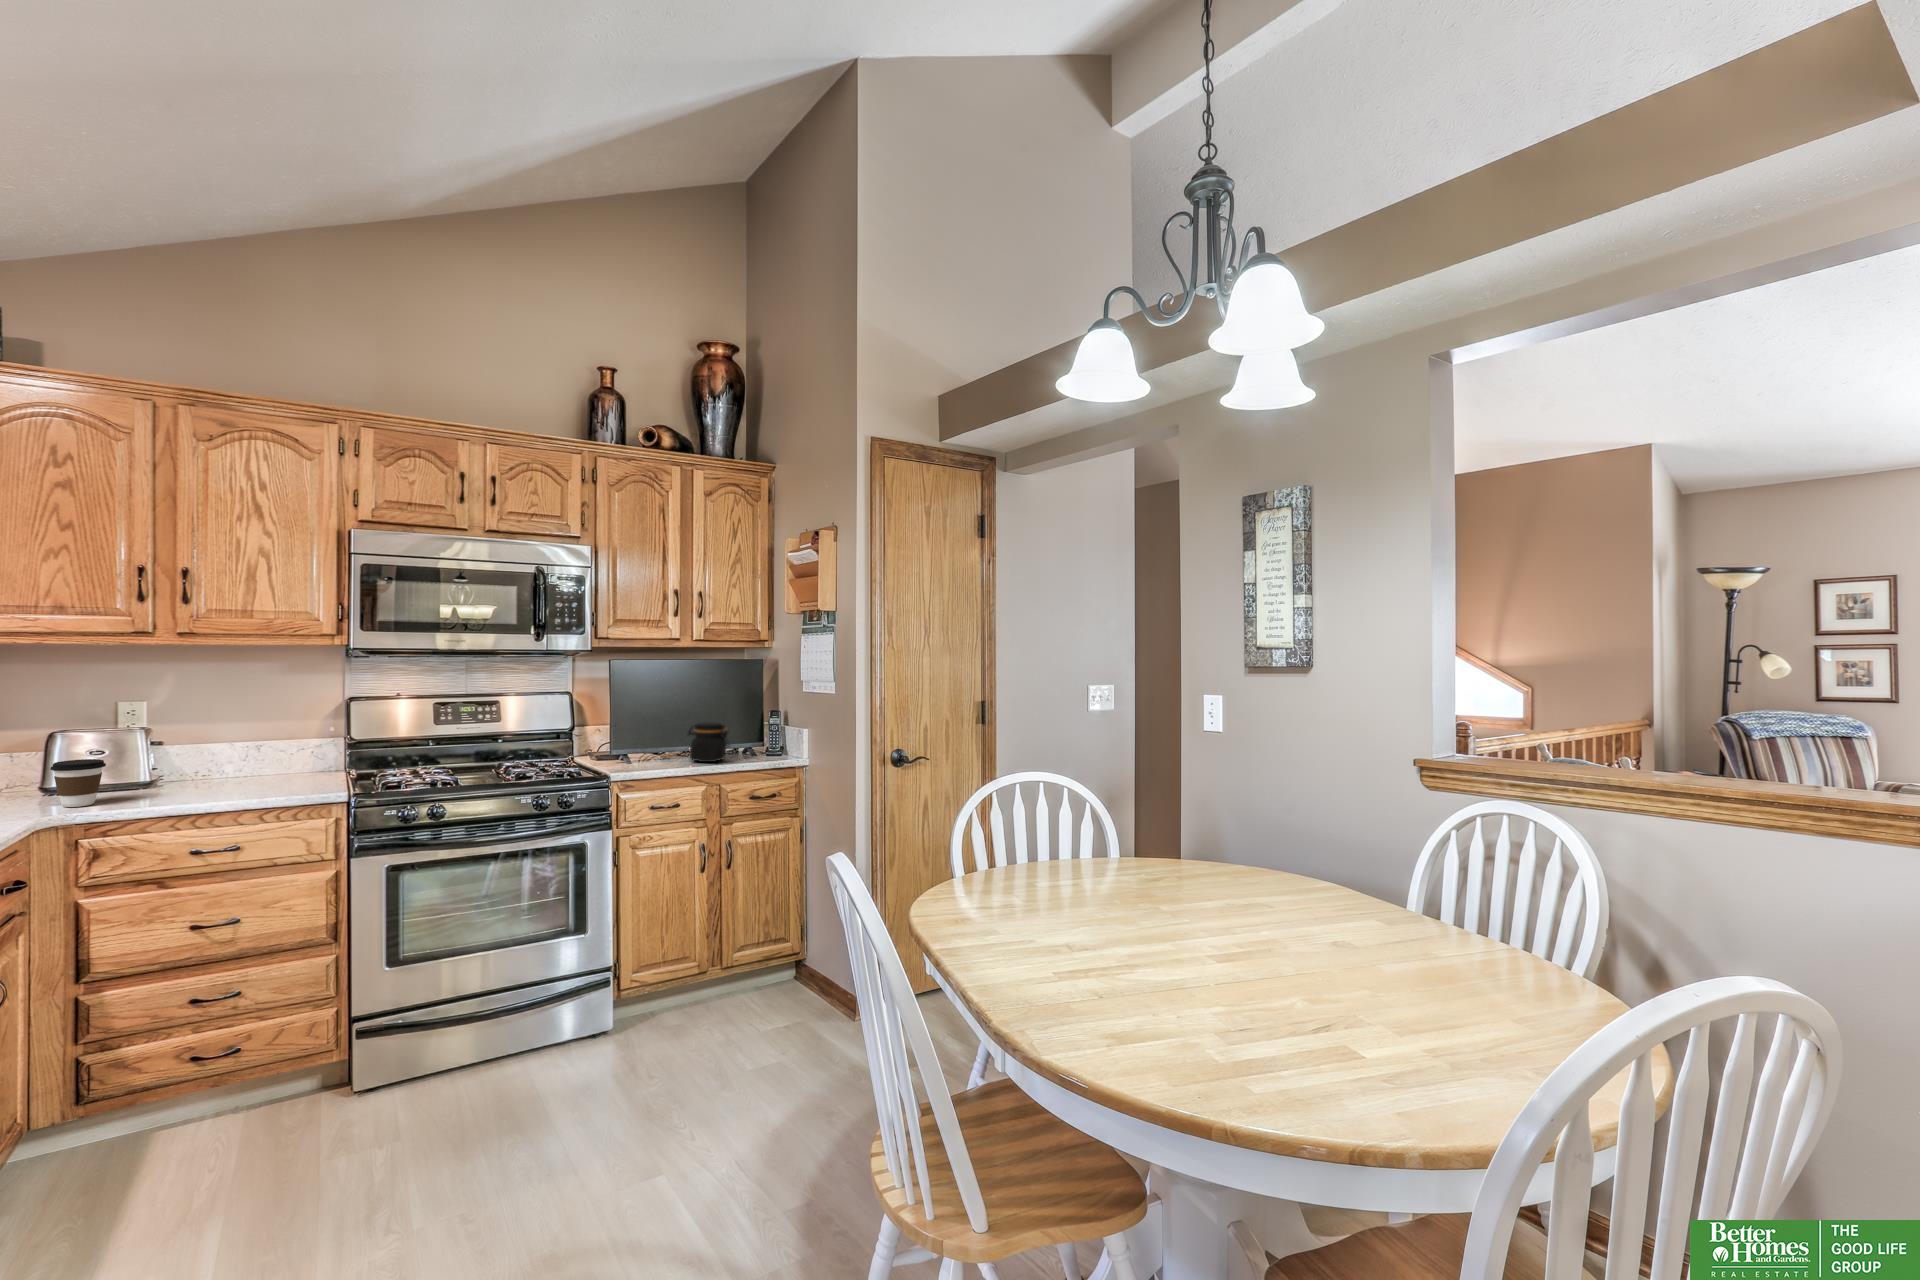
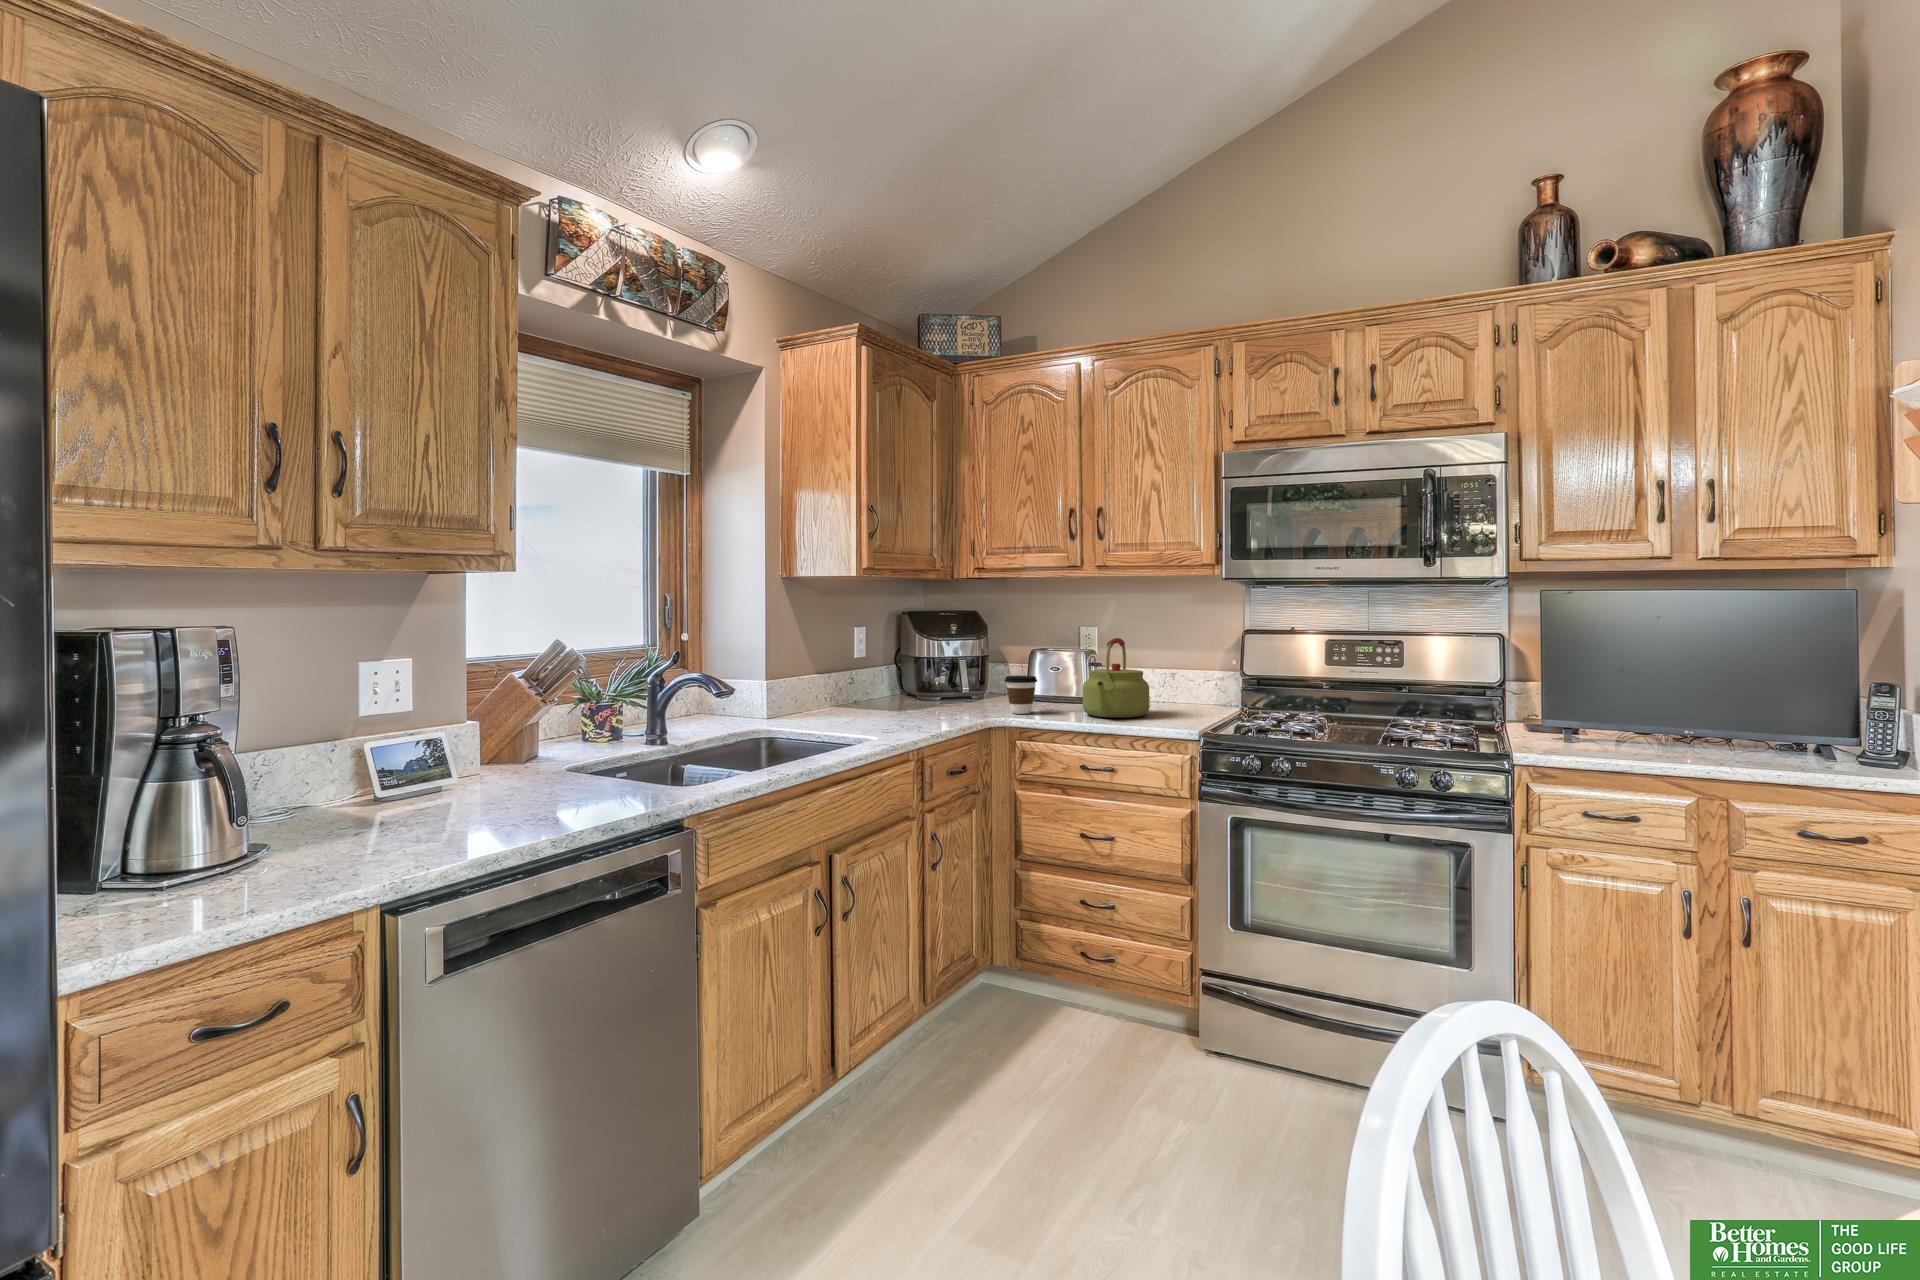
kettle: none [174,709,265,795] -> present [1083,638,1150,718]
jar: present [688,723,729,762] -> none [1670,691,1756,756]

